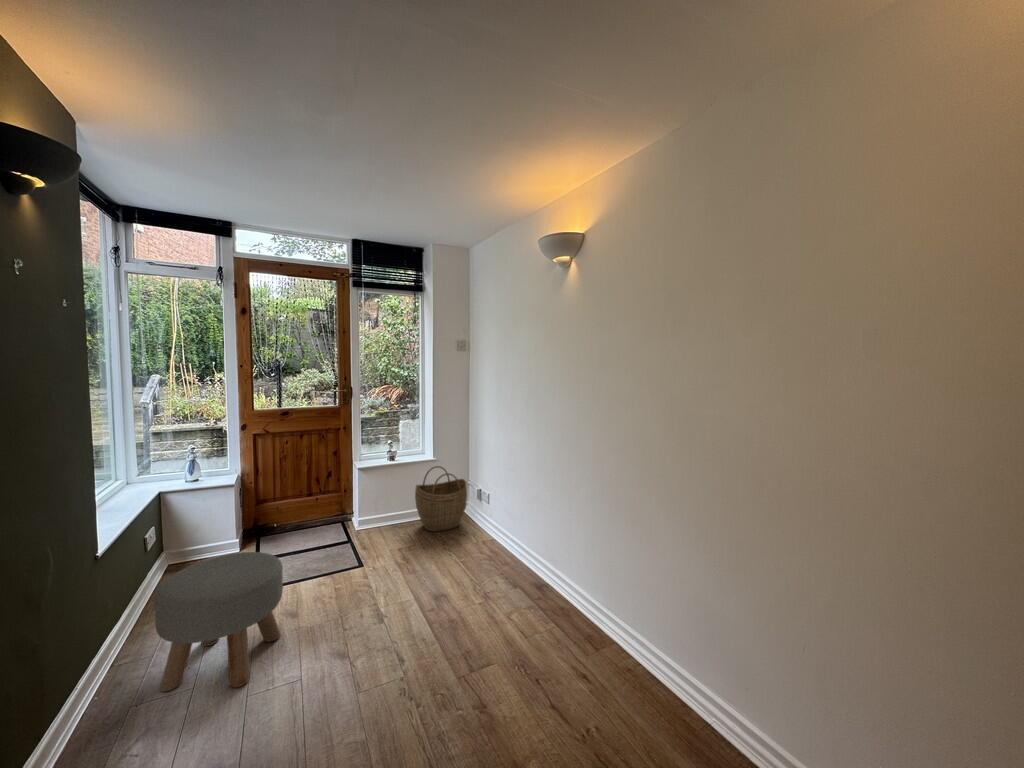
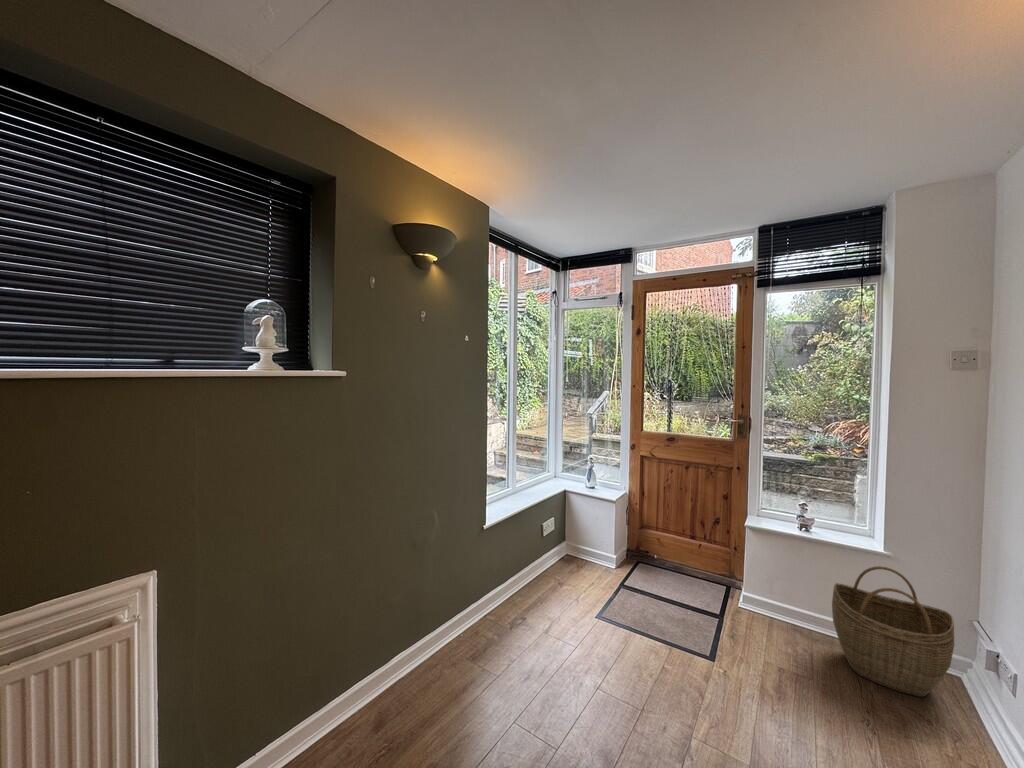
ottoman: present [154,552,283,691] -> none [479,566,580,713]

